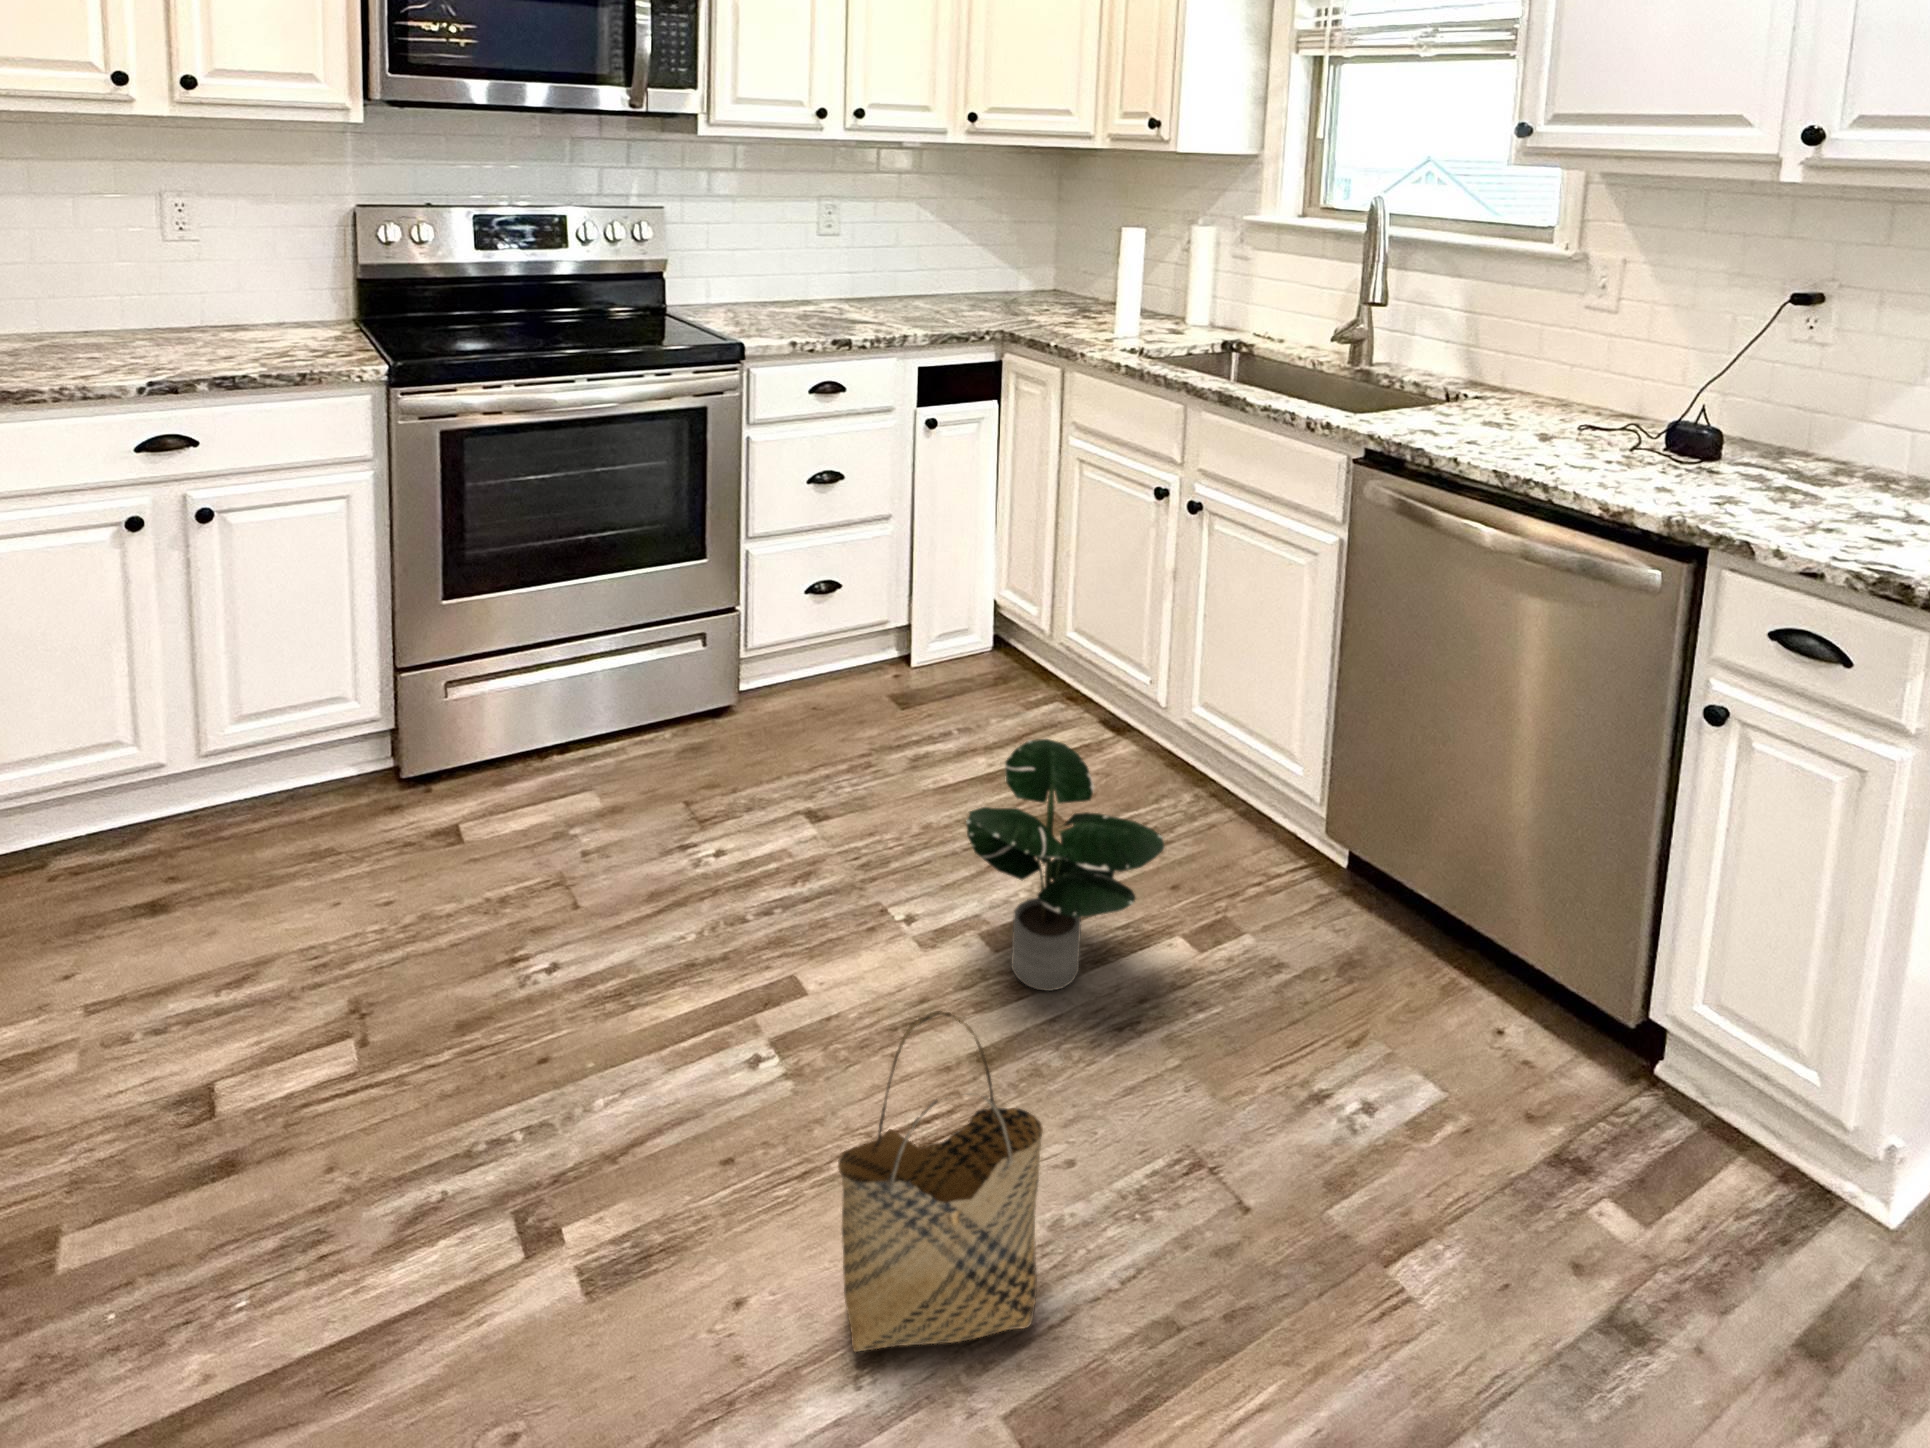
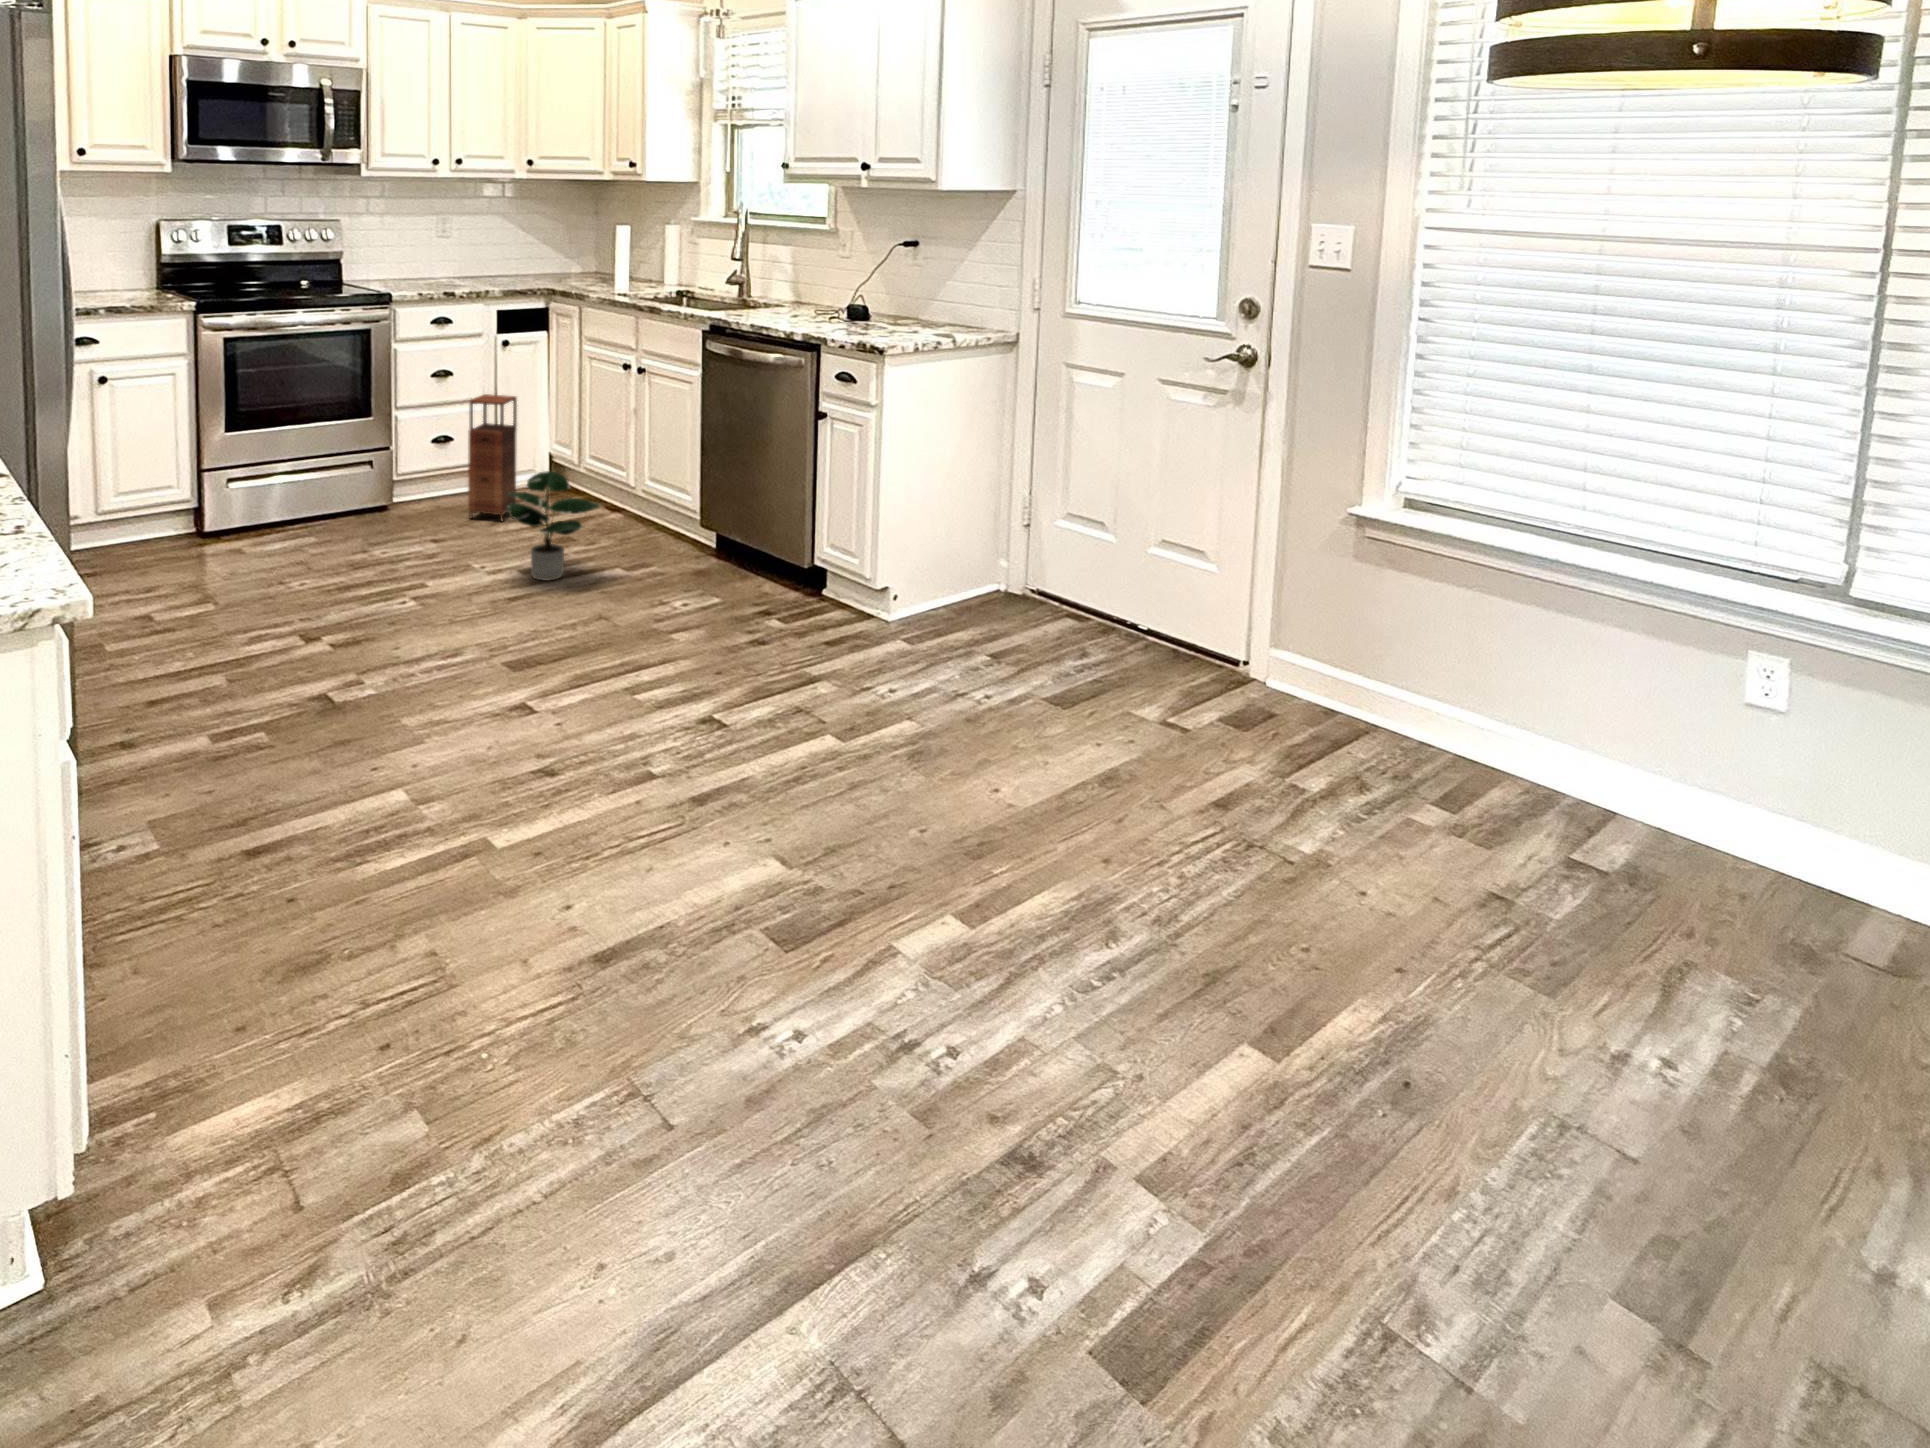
storage cabinet: none [871,528,960,766] -> present [468,394,517,521]
woven basket: present [838,1011,1043,1352] -> none [437,528,522,650]

